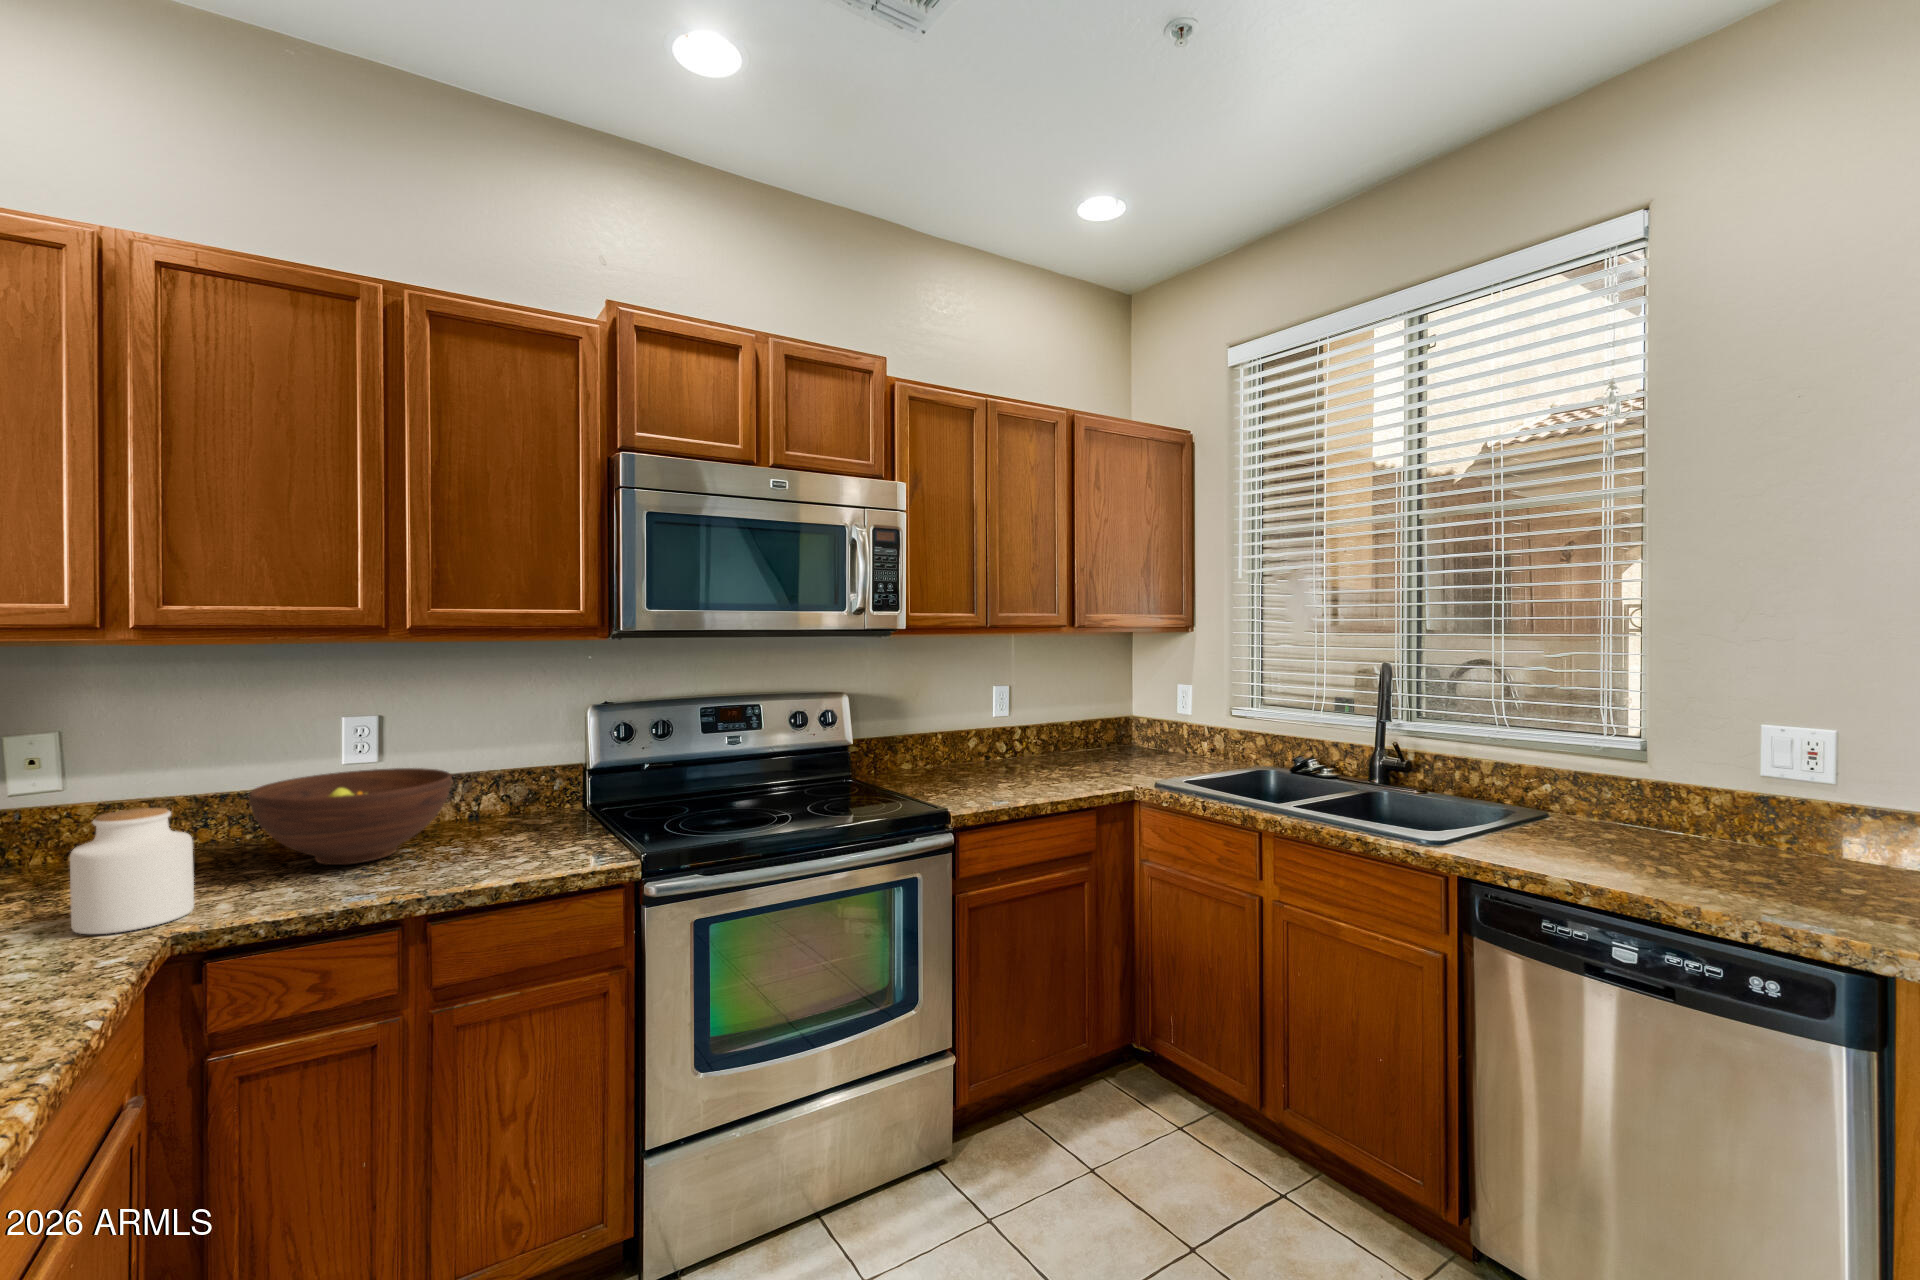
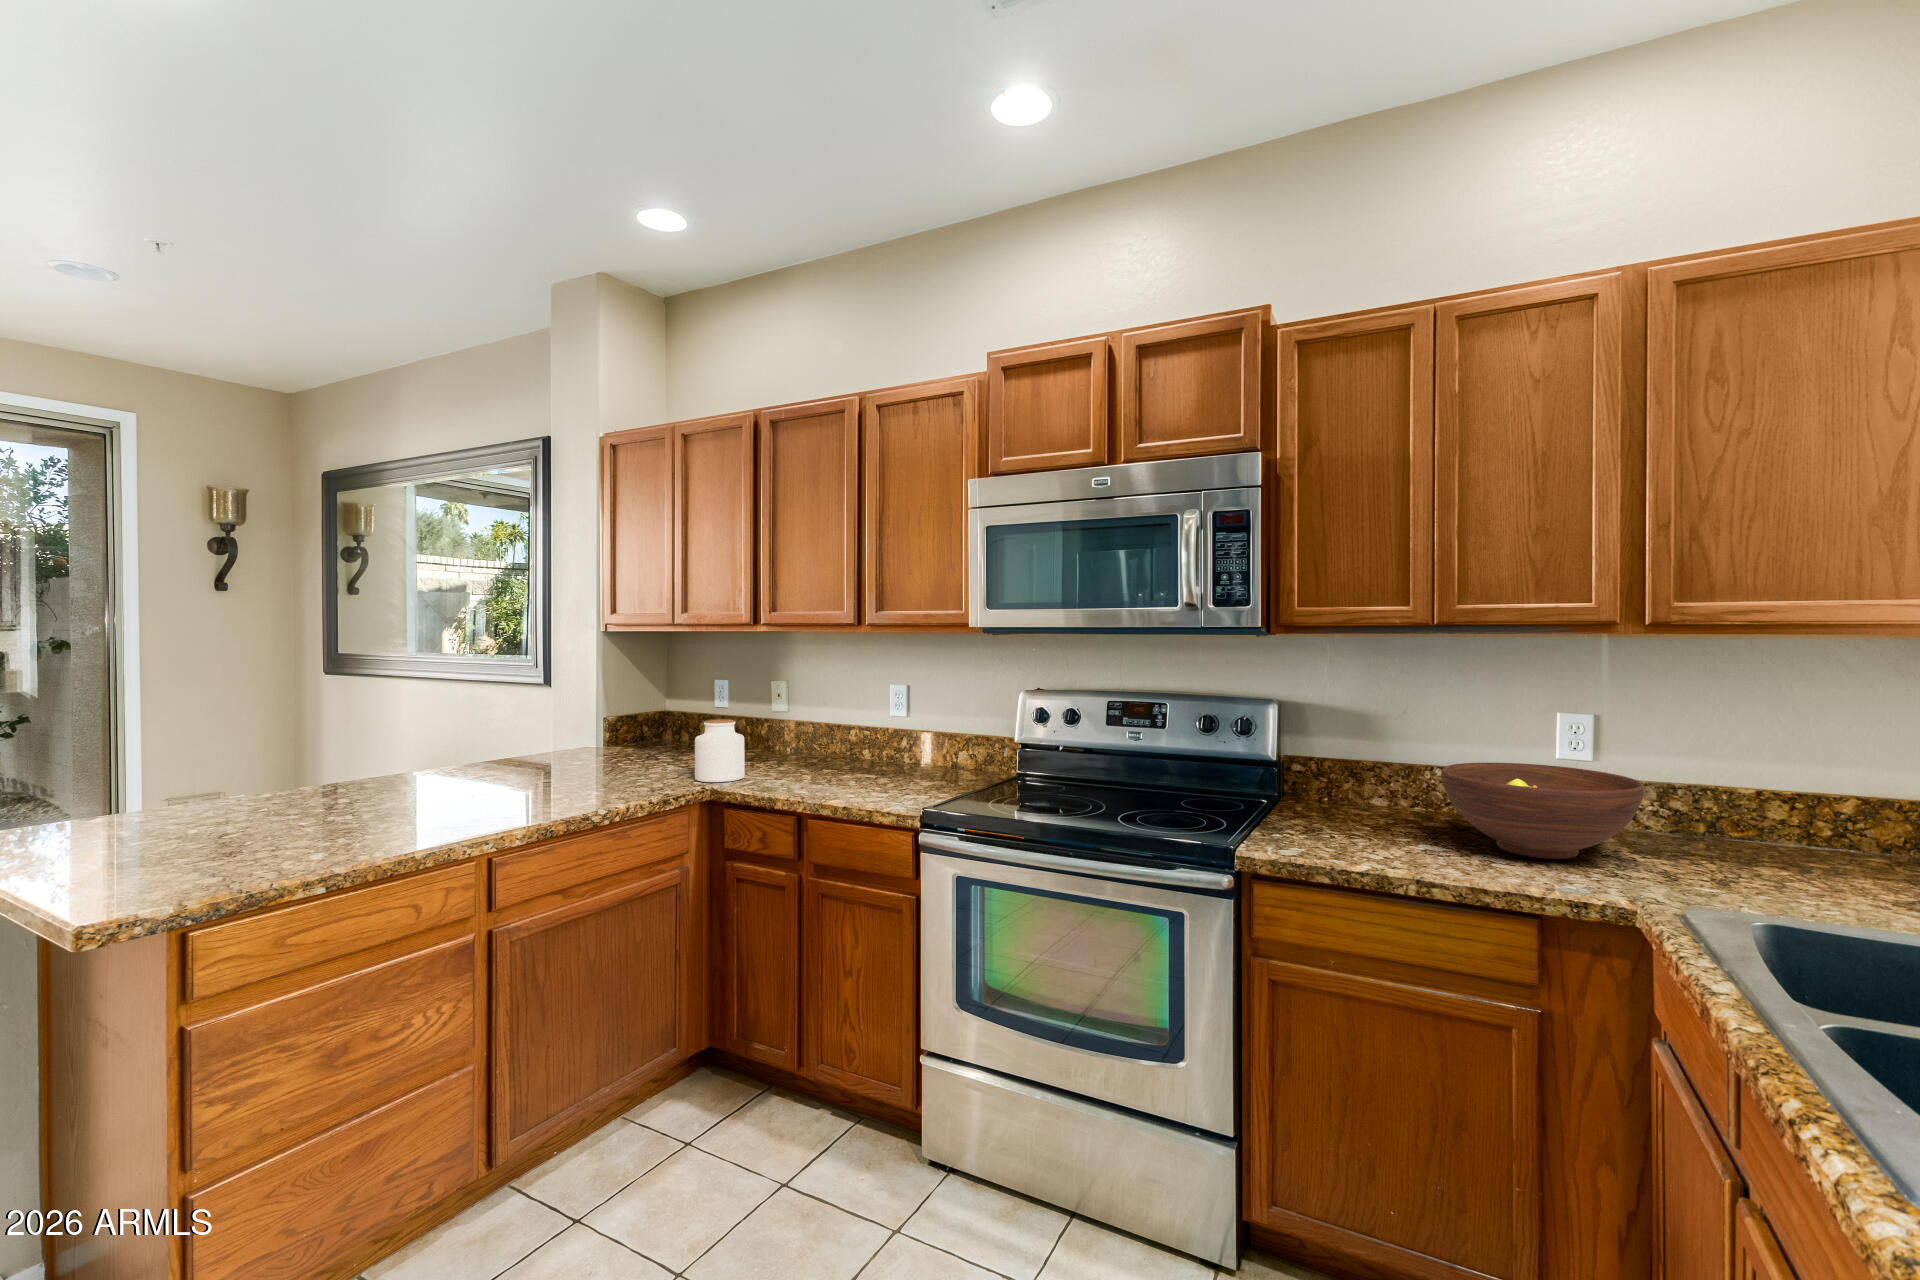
fruit bowl: present [249,768,452,865] -> present [1442,763,1644,859]

